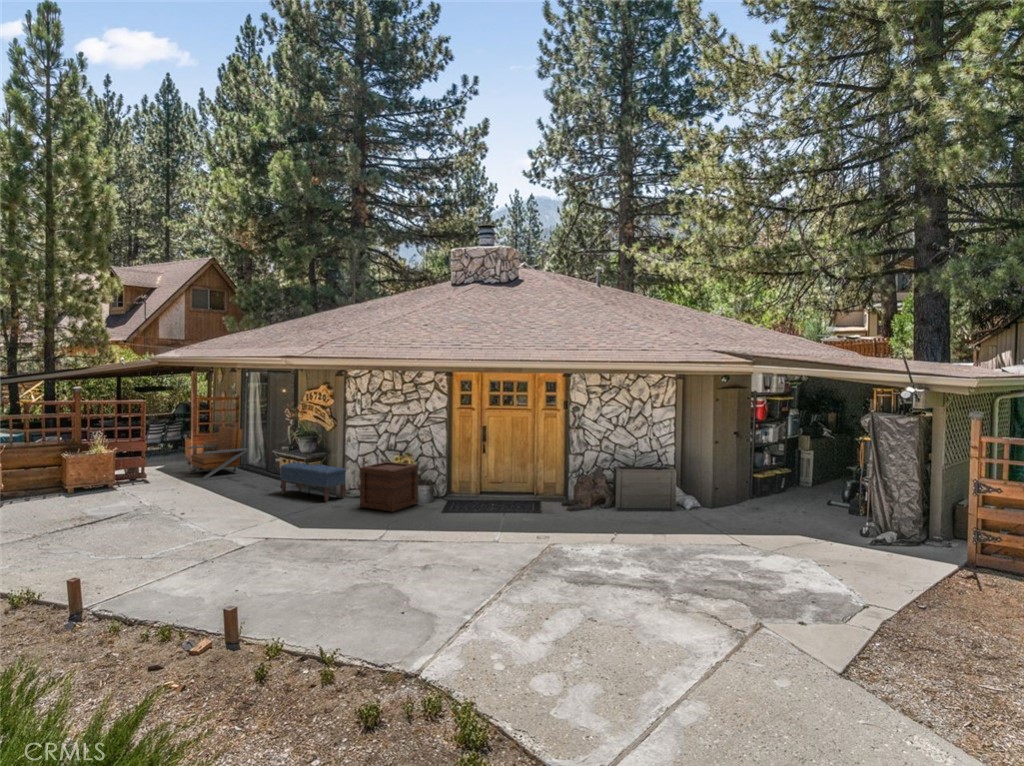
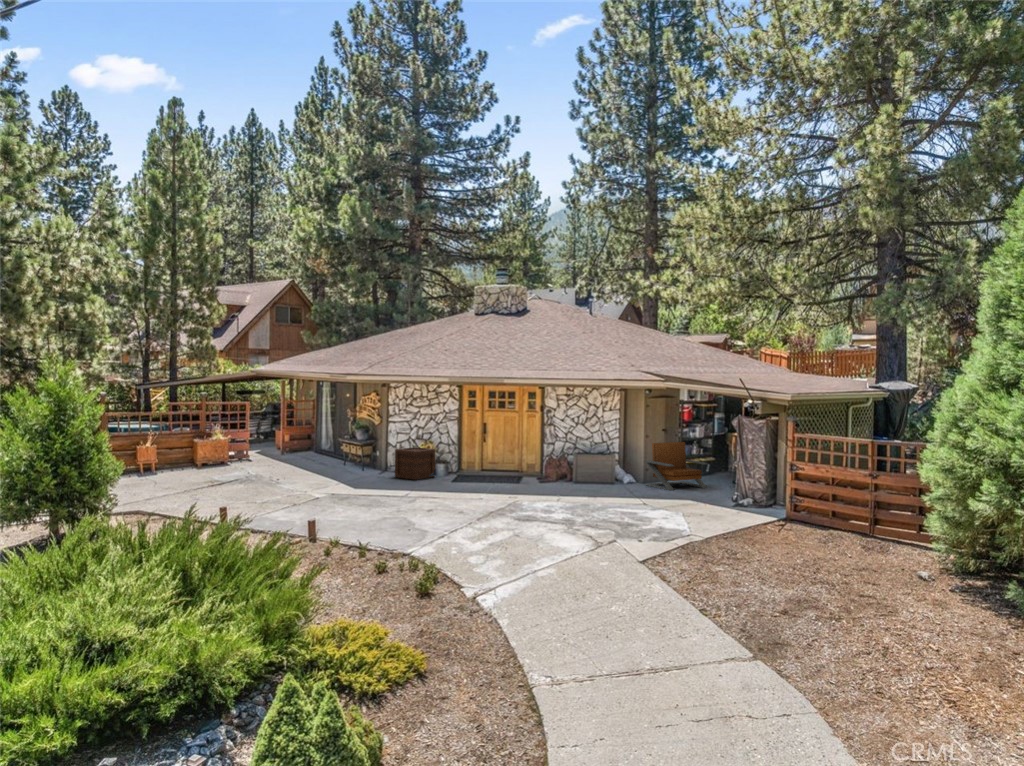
lounge chair: present [188,426,248,480] -> present [645,442,707,490]
bench: present [281,462,346,502] -> none [343,448,387,475]

